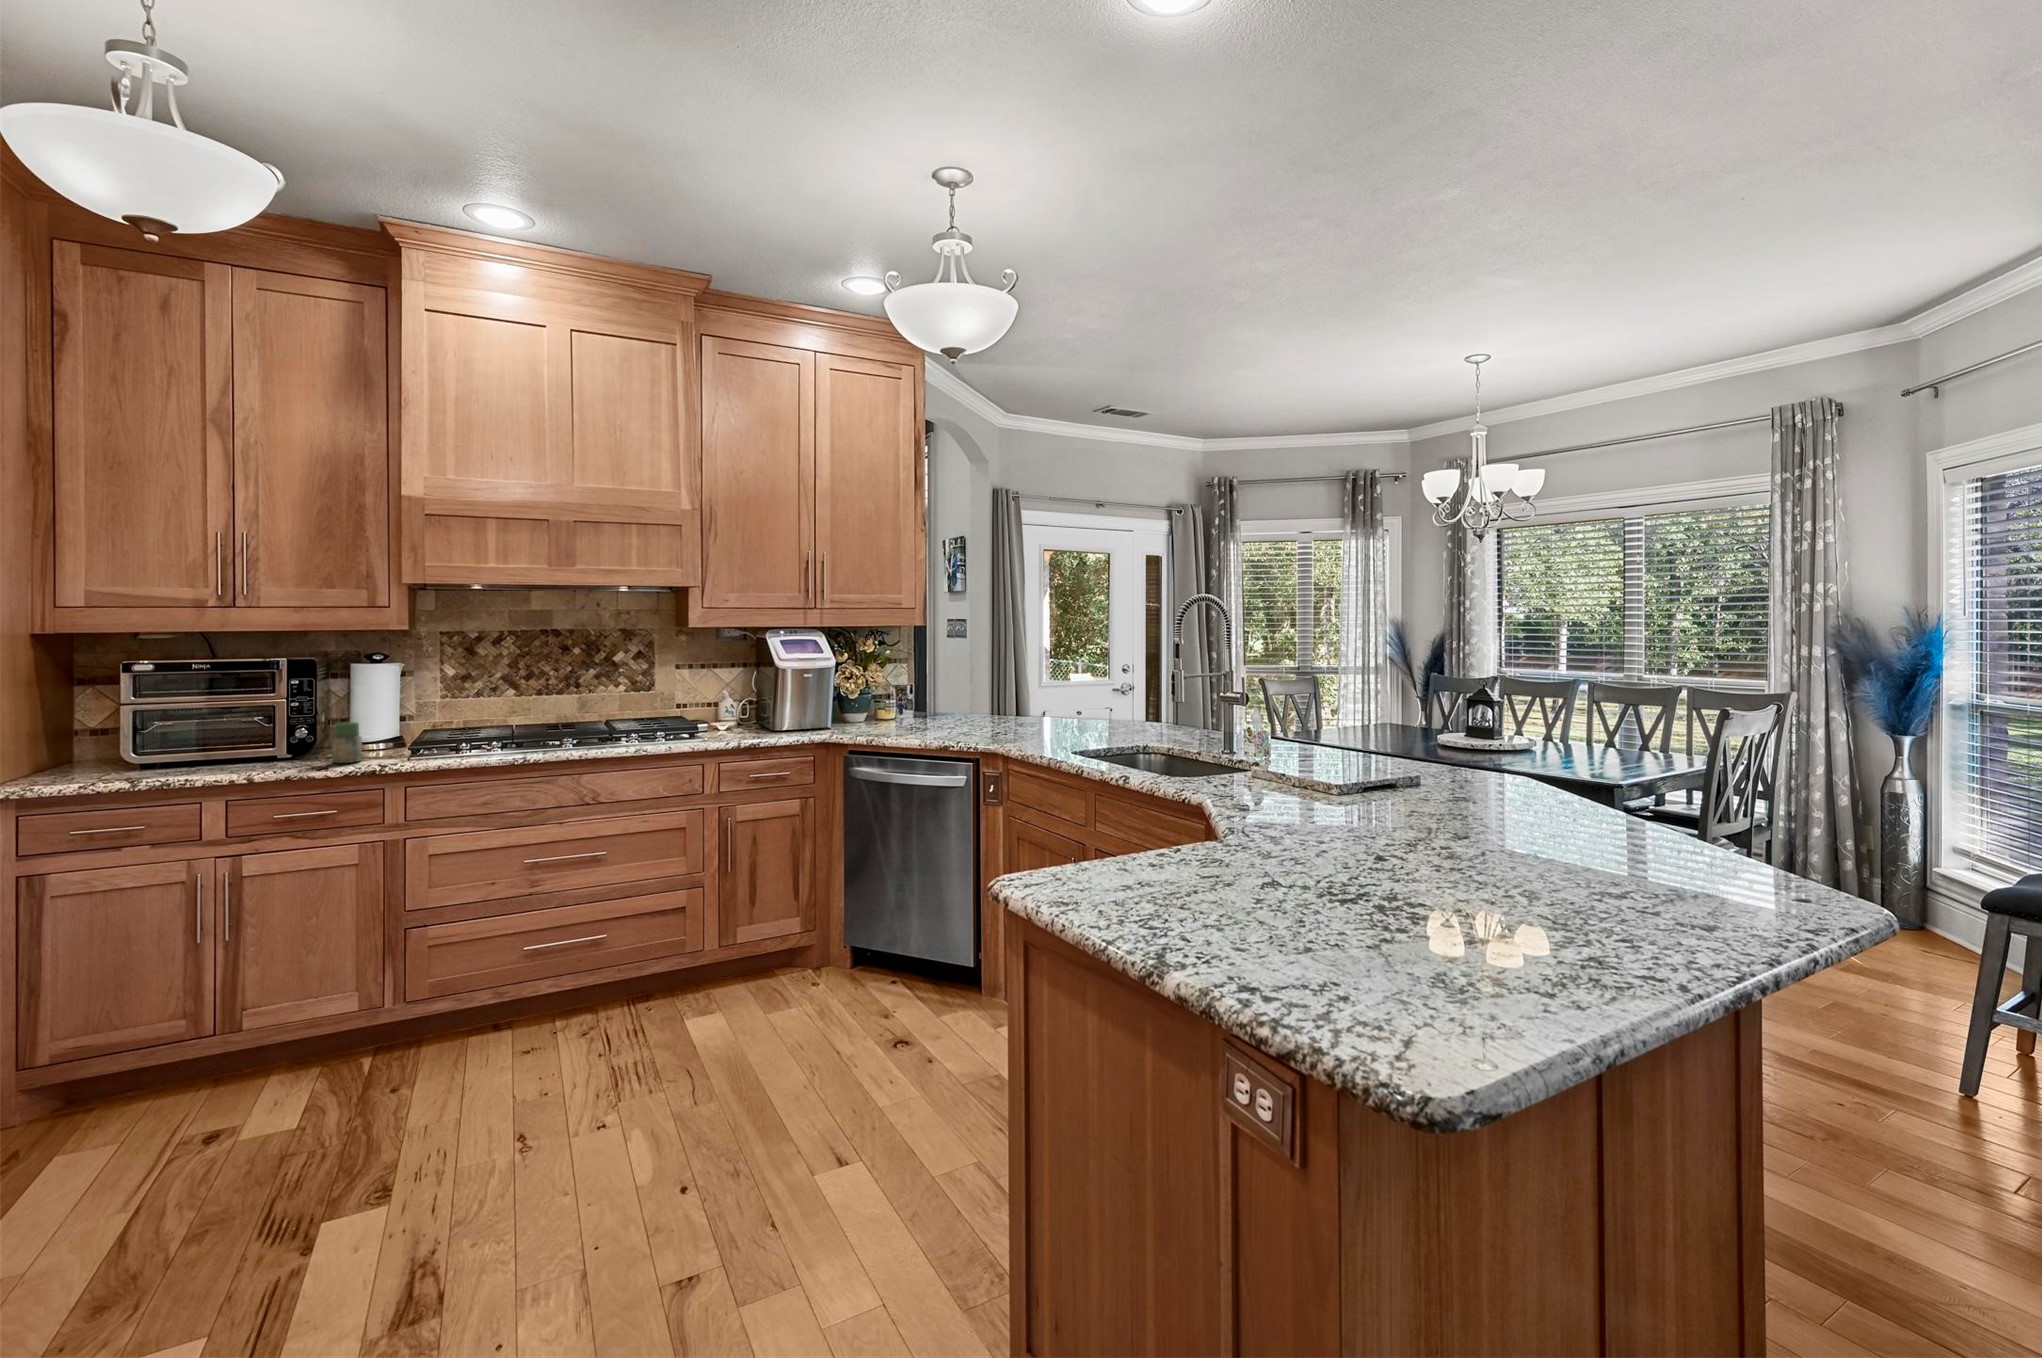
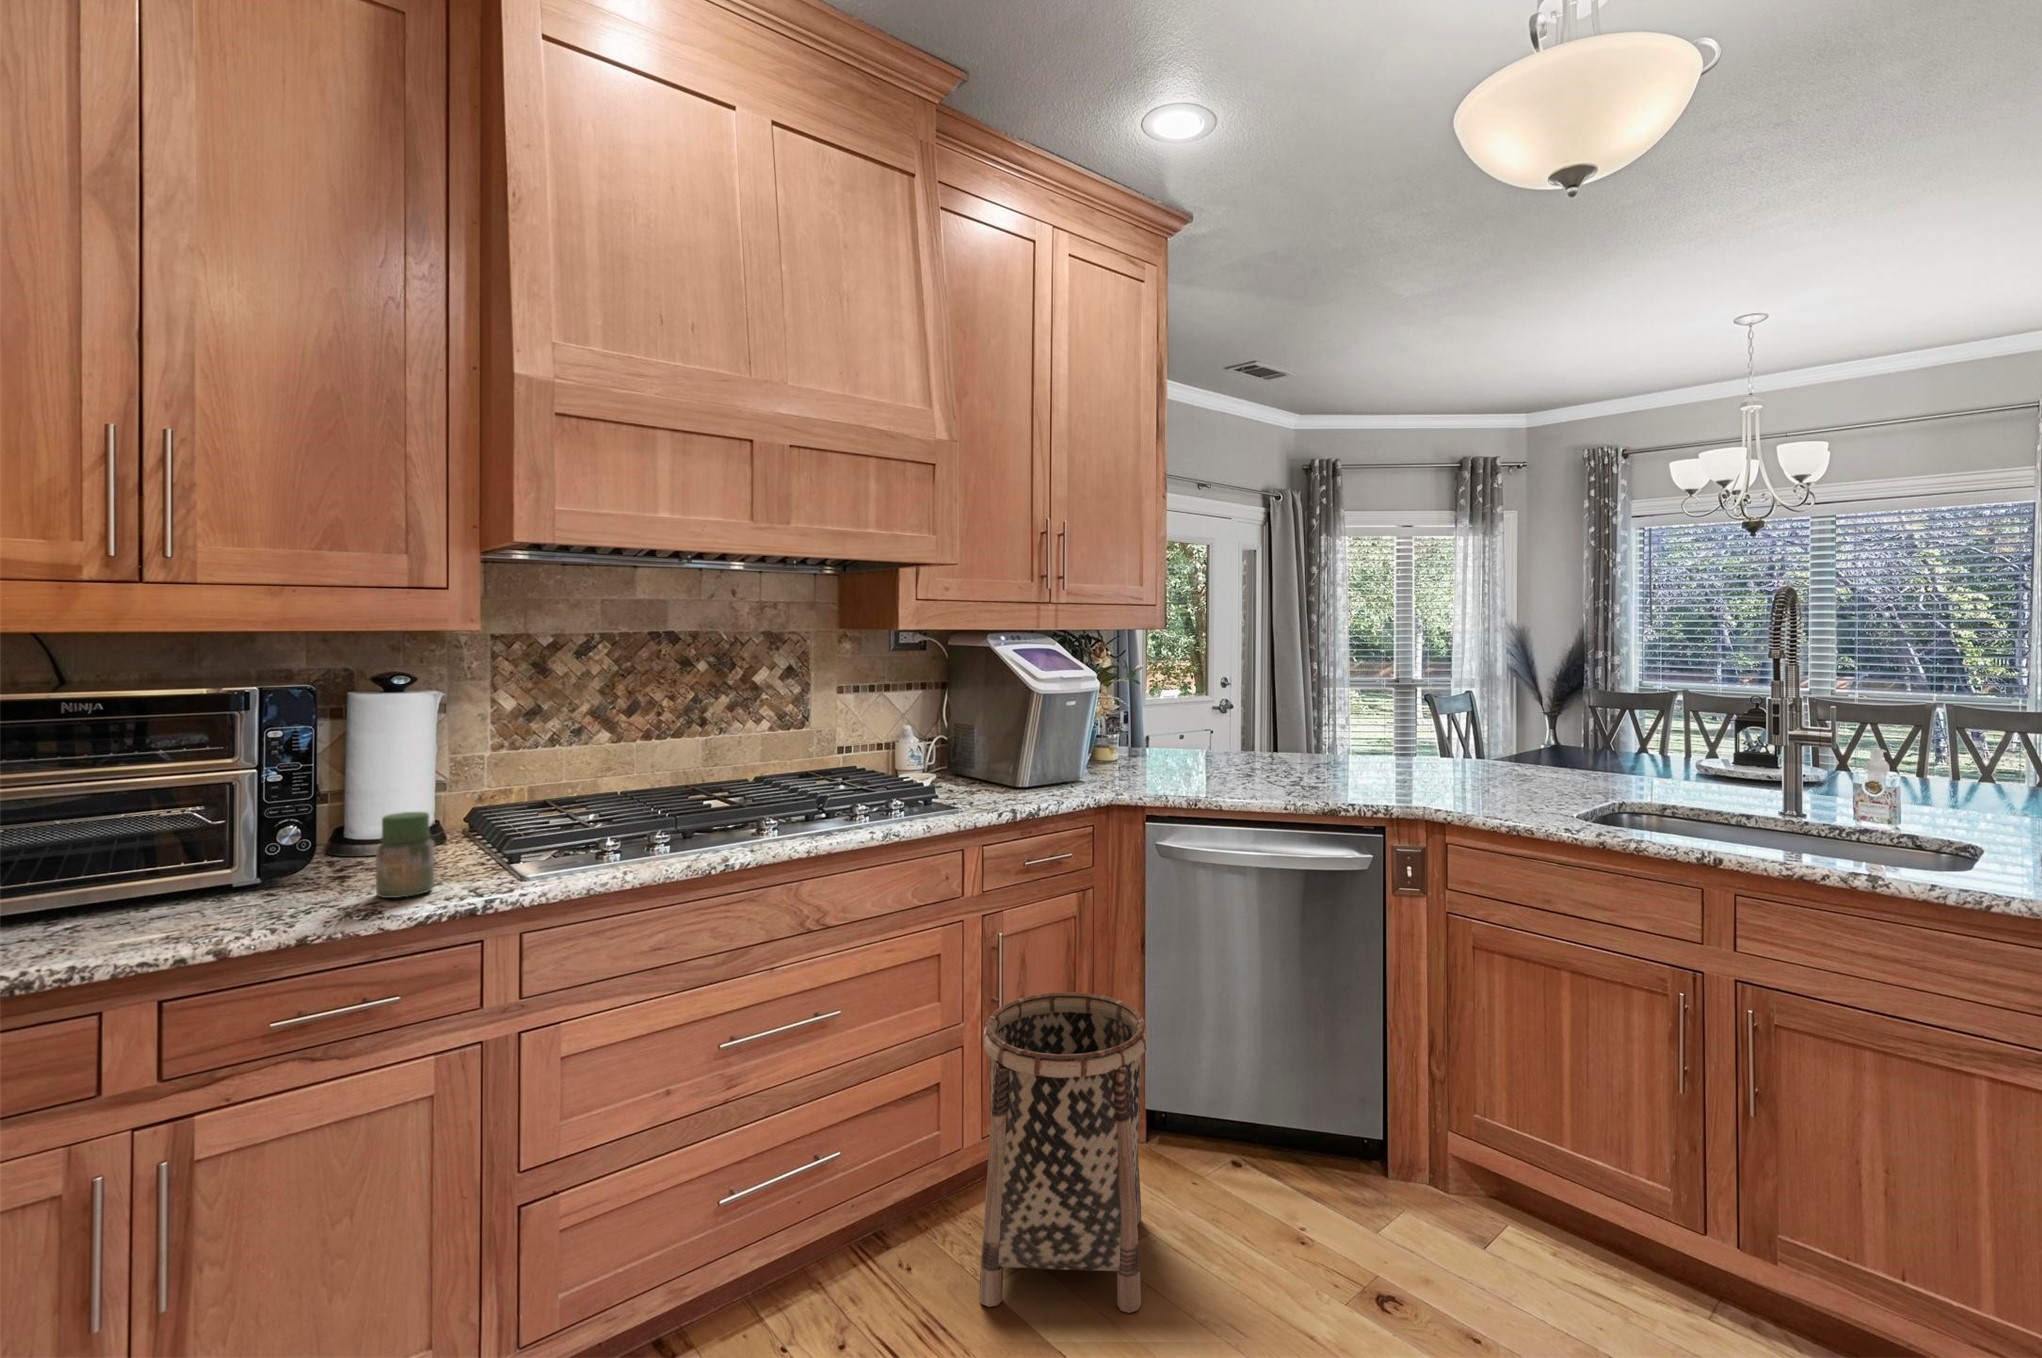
basket: none [674,857,805,1035] -> present [979,992,1149,1313]

